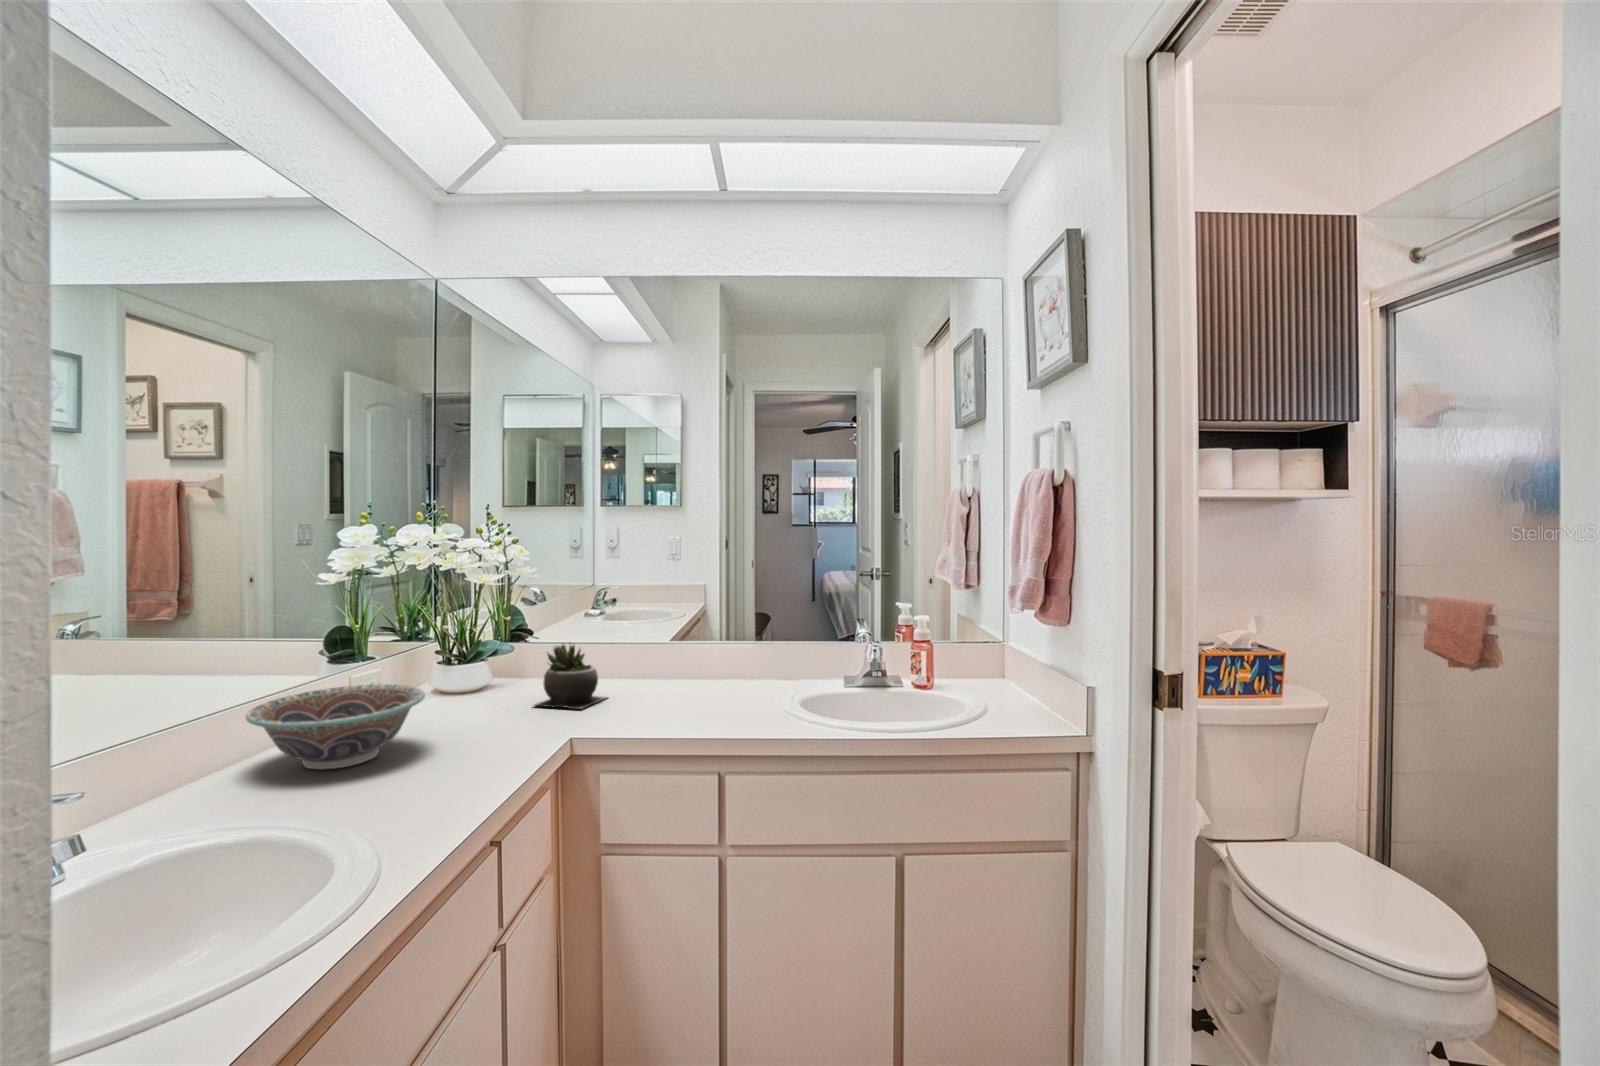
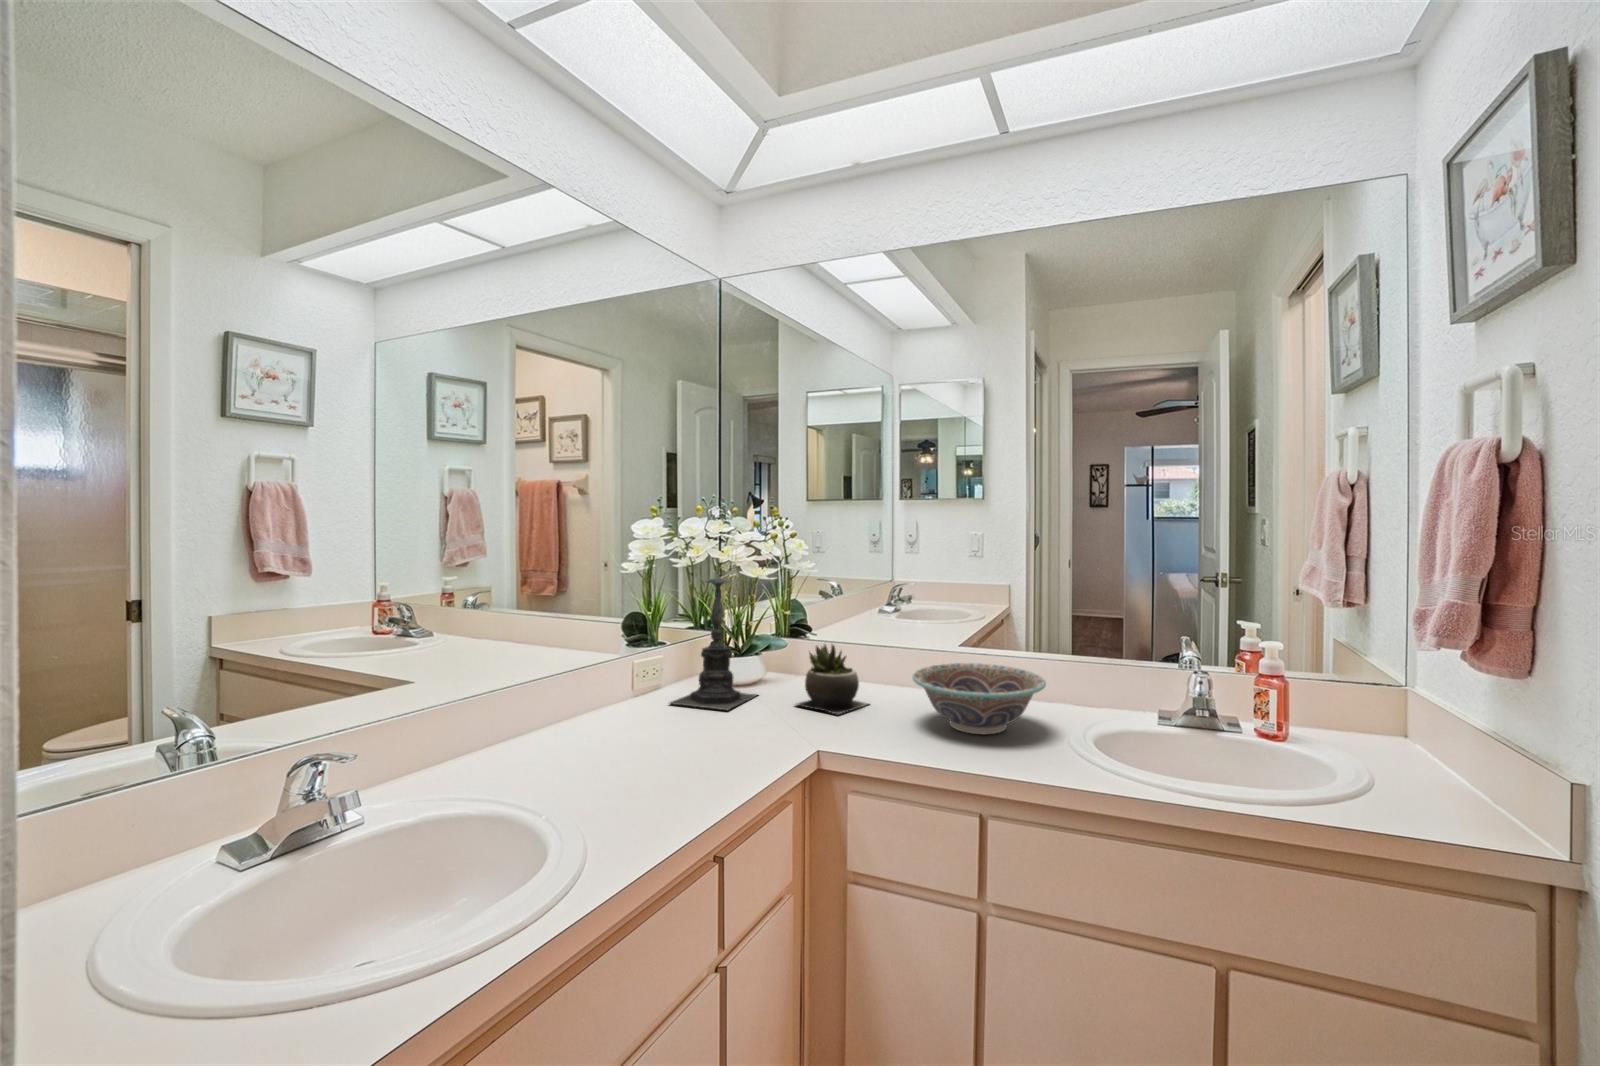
candle holder: none [388,564,490,720] -> present [670,570,757,710]
decorative bowl: present [246,684,425,769] -> present [913,663,1046,734]

